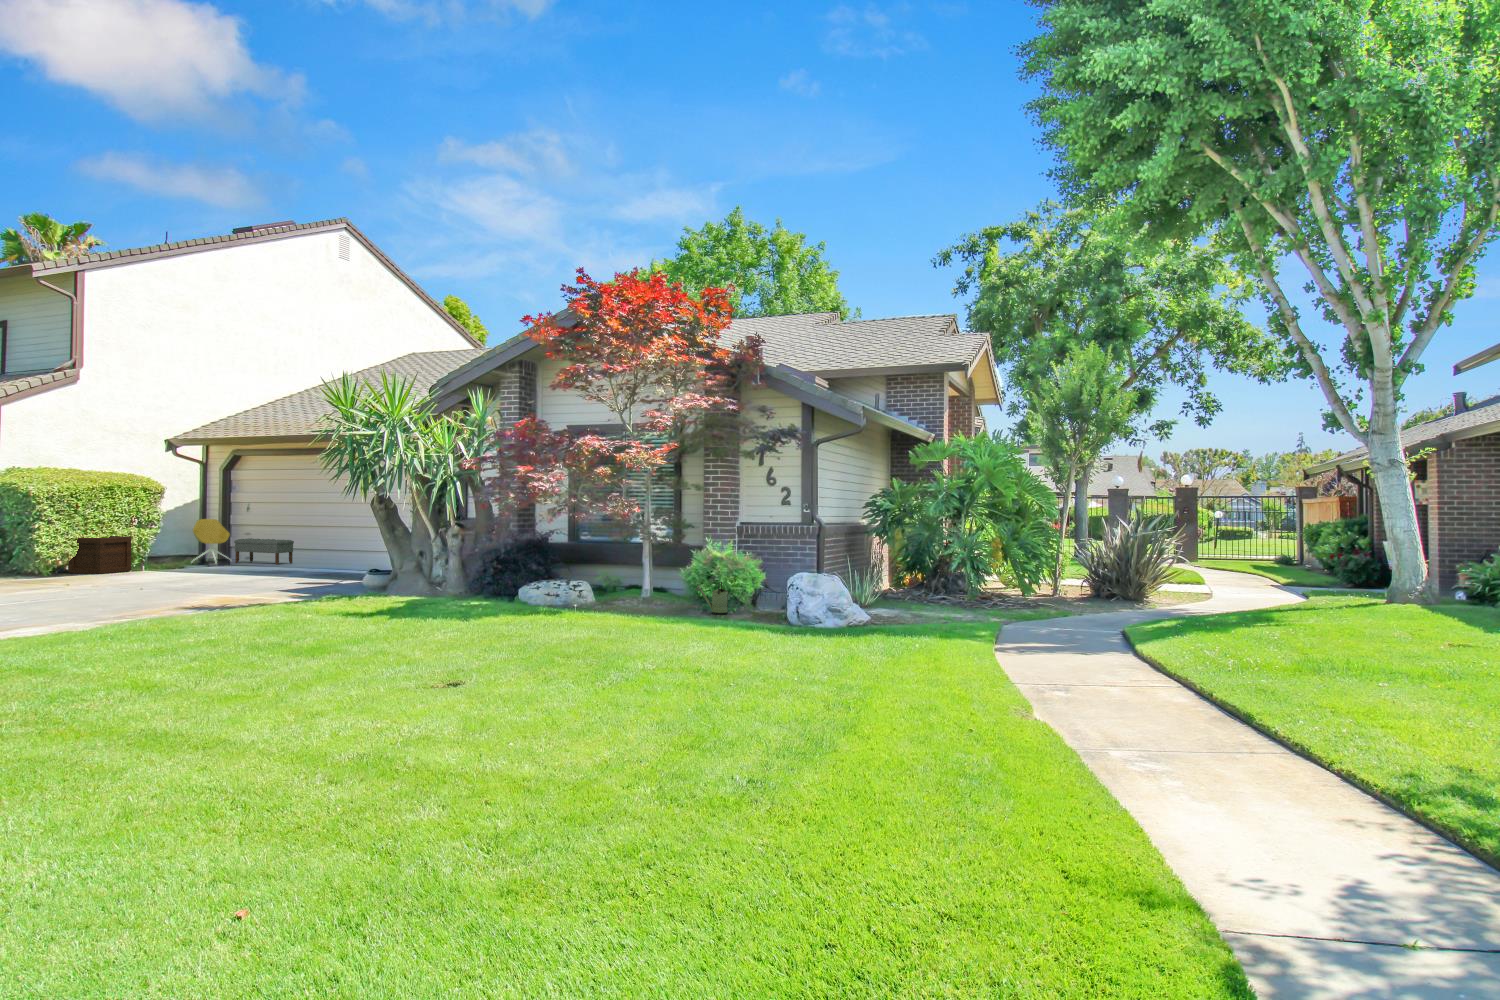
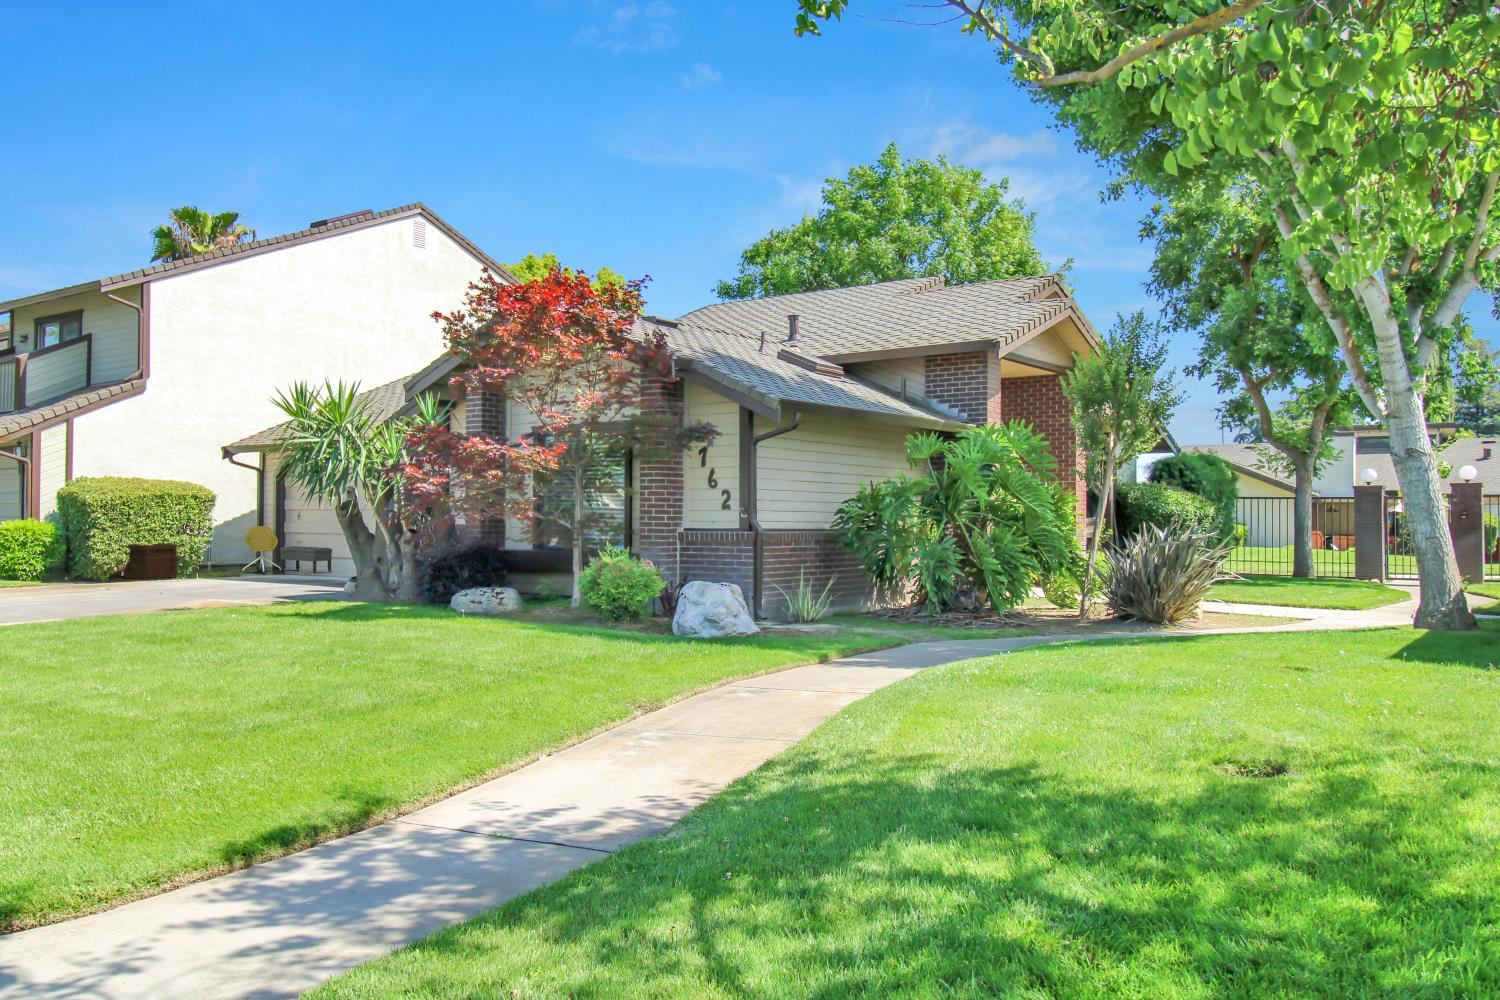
watering can: present [695,582,728,615] -> none [585,591,619,625]

